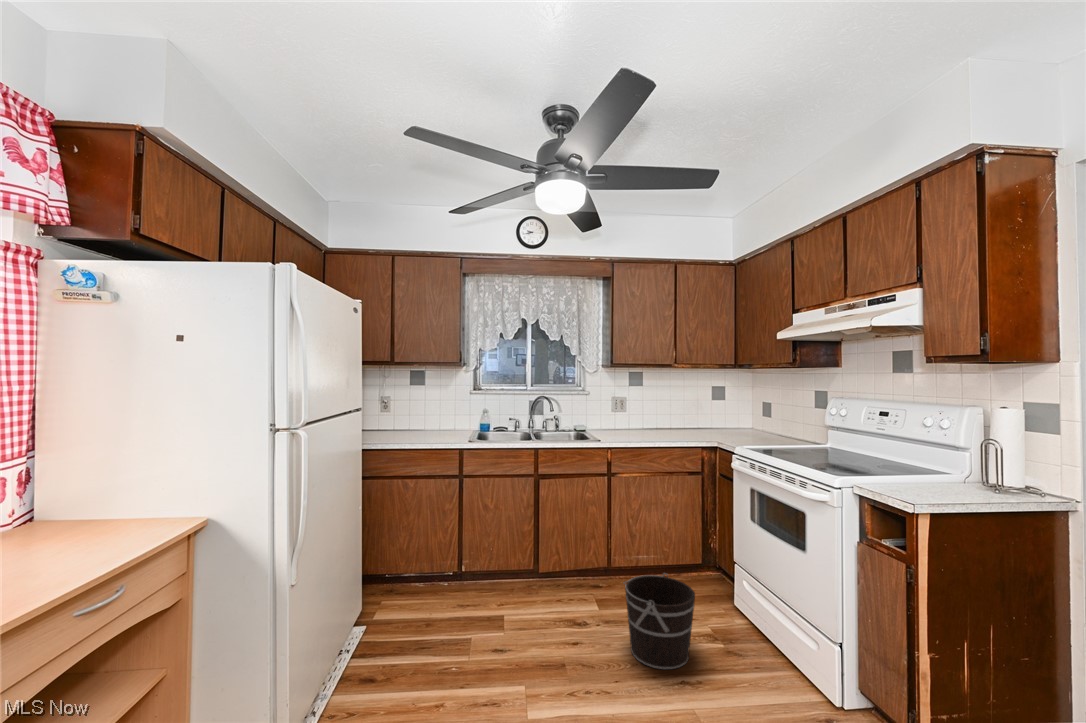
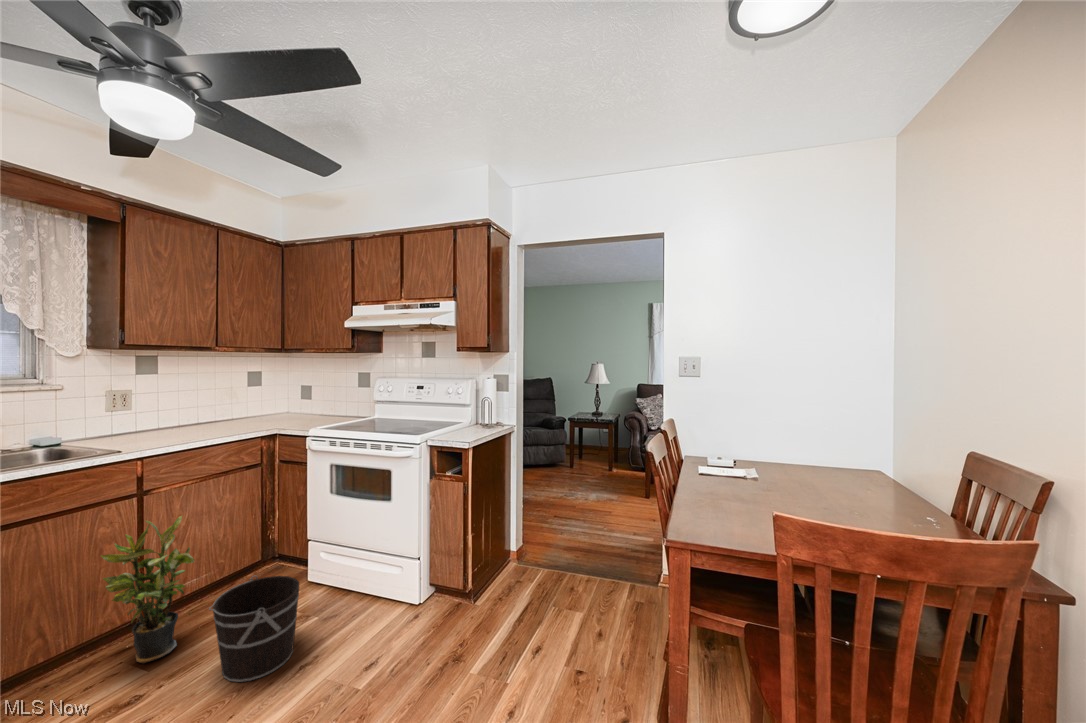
potted plant: none [576,495,633,609] -> present [101,516,195,664]

